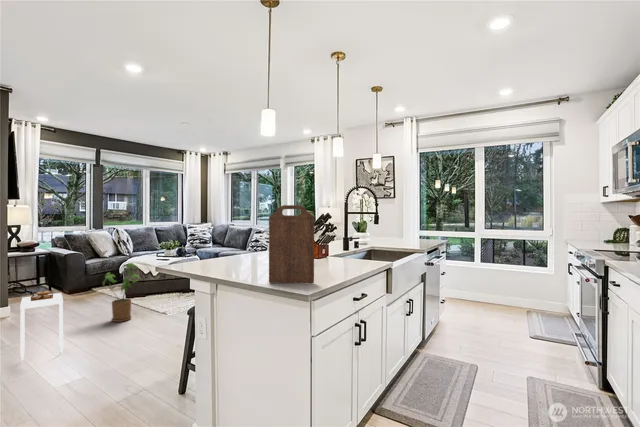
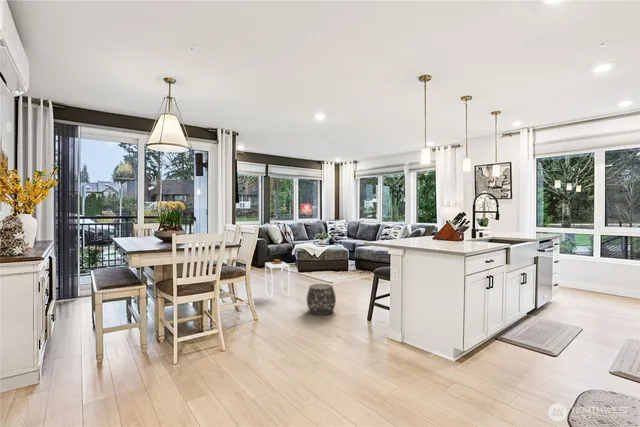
cutting board: present [269,205,314,283] -> none [438,209,463,250]
house plant: present [103,263,141,322] -> none [297,246,321,284]
woven basket: none [64,335,127,397] -> present [307,284,336,314]

